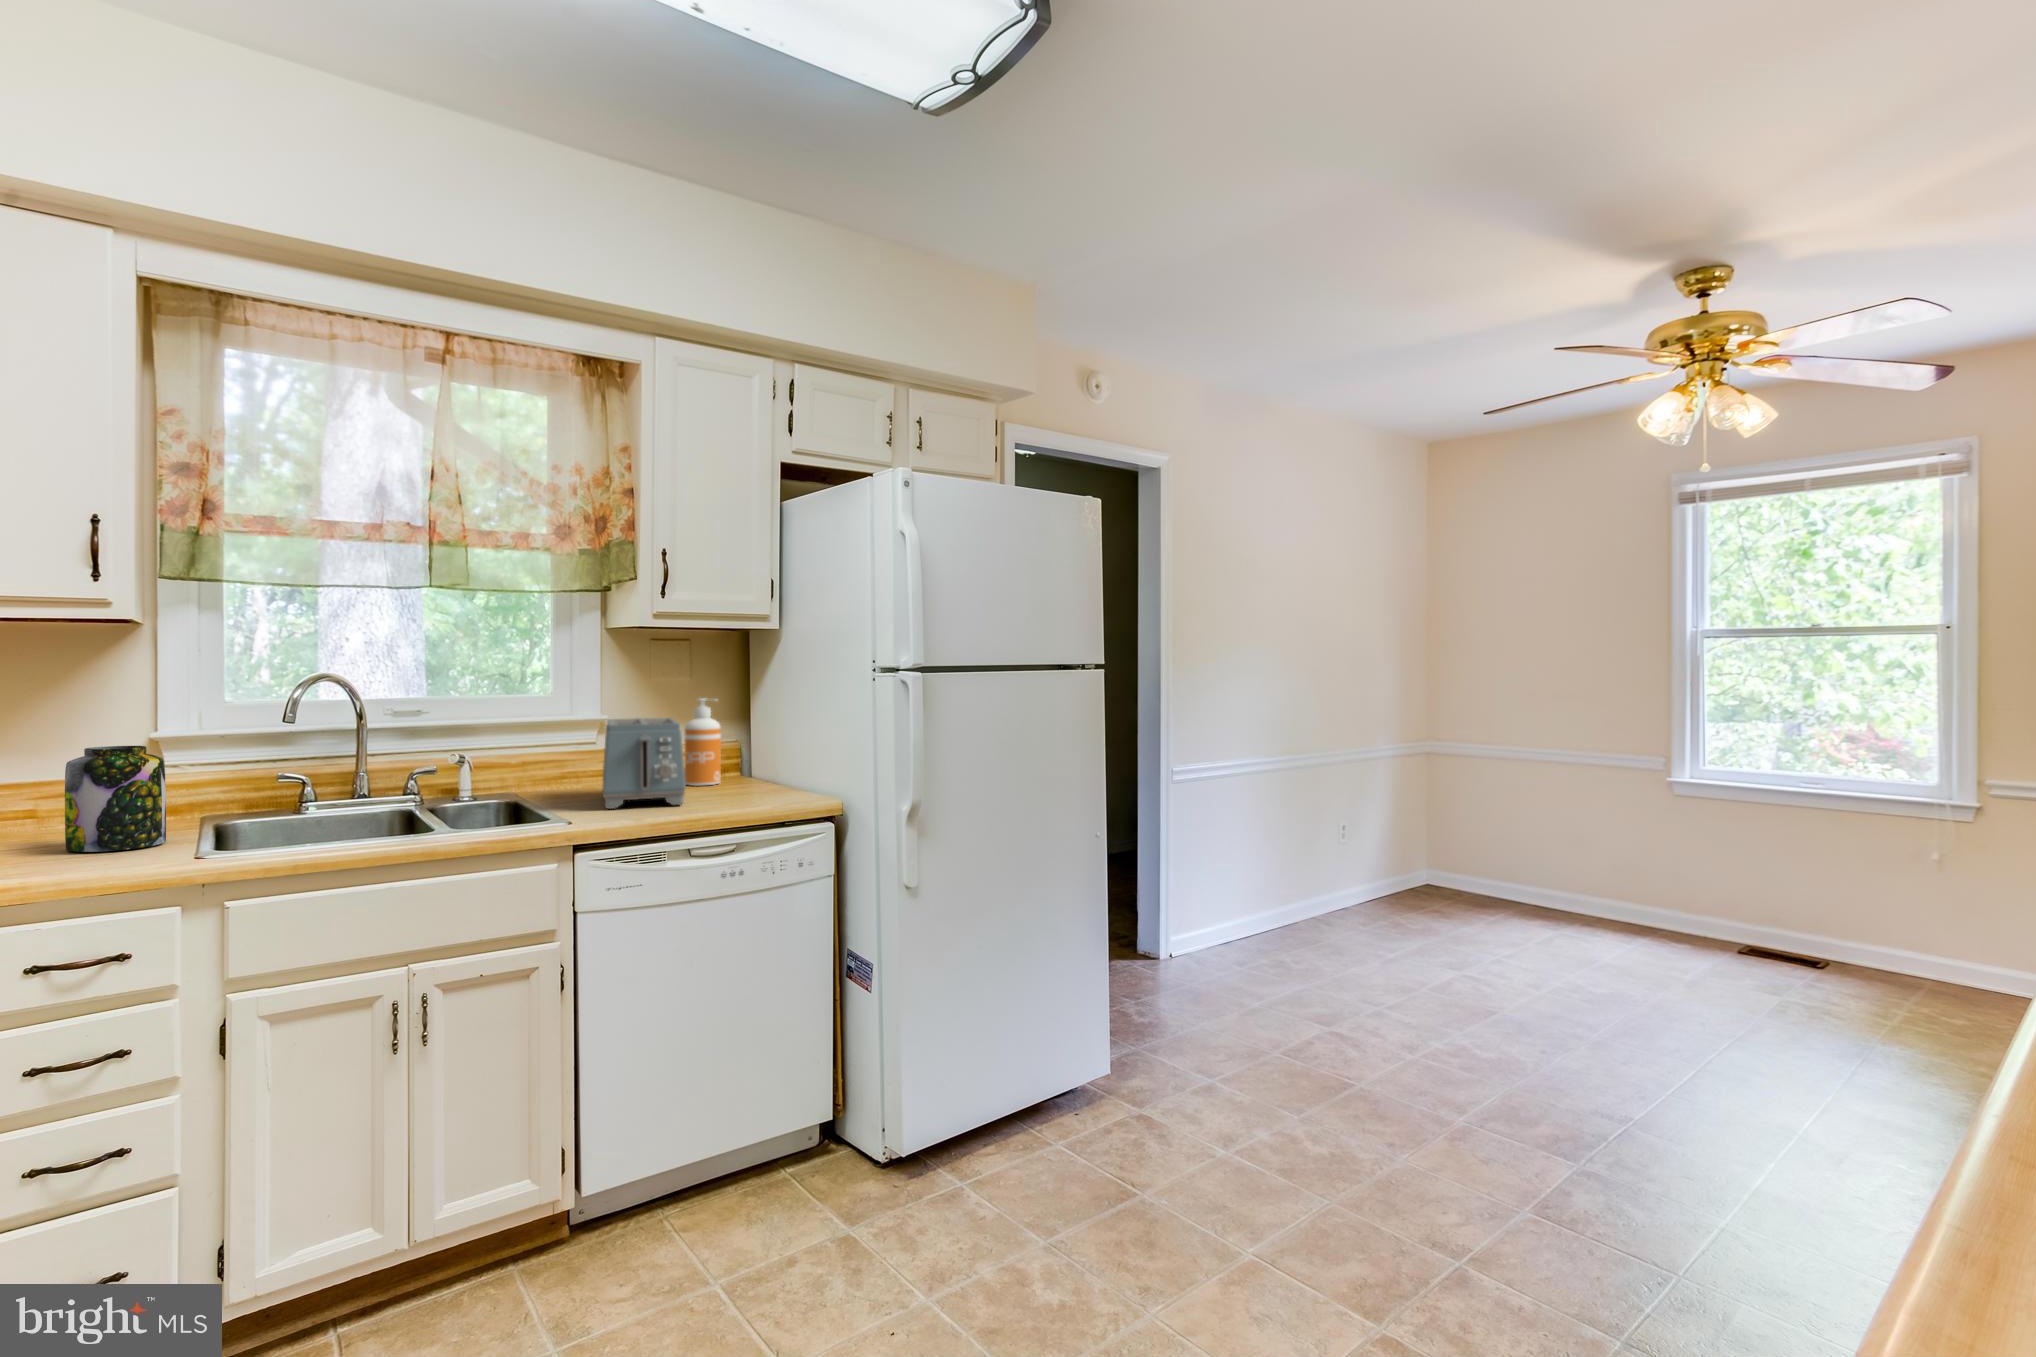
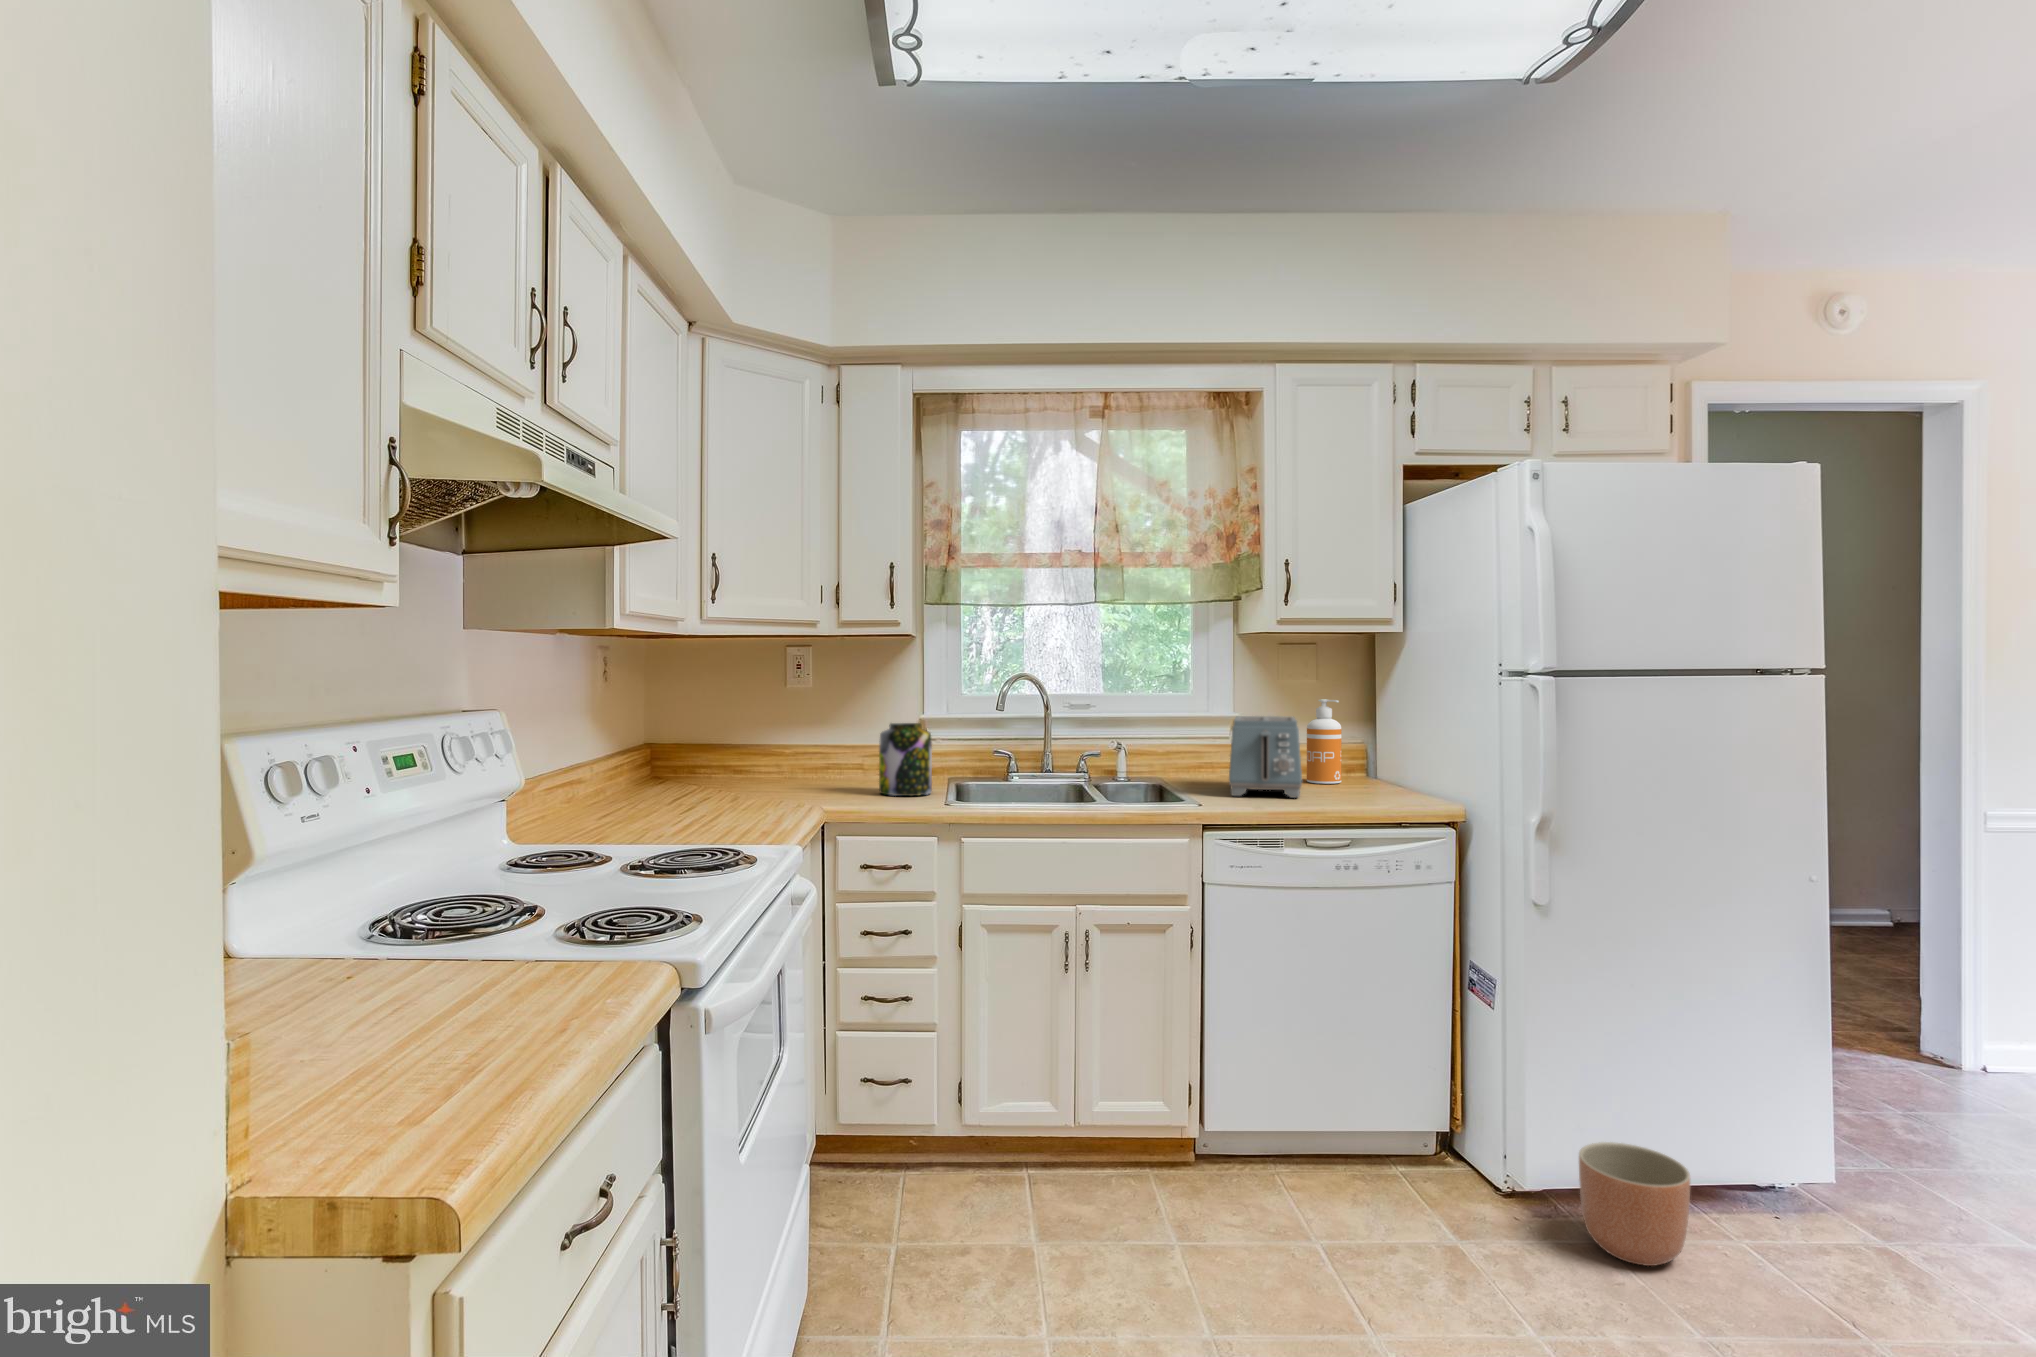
planter: none [951,1089,1036,1198] -> present [1579,1142,1690,1266]

